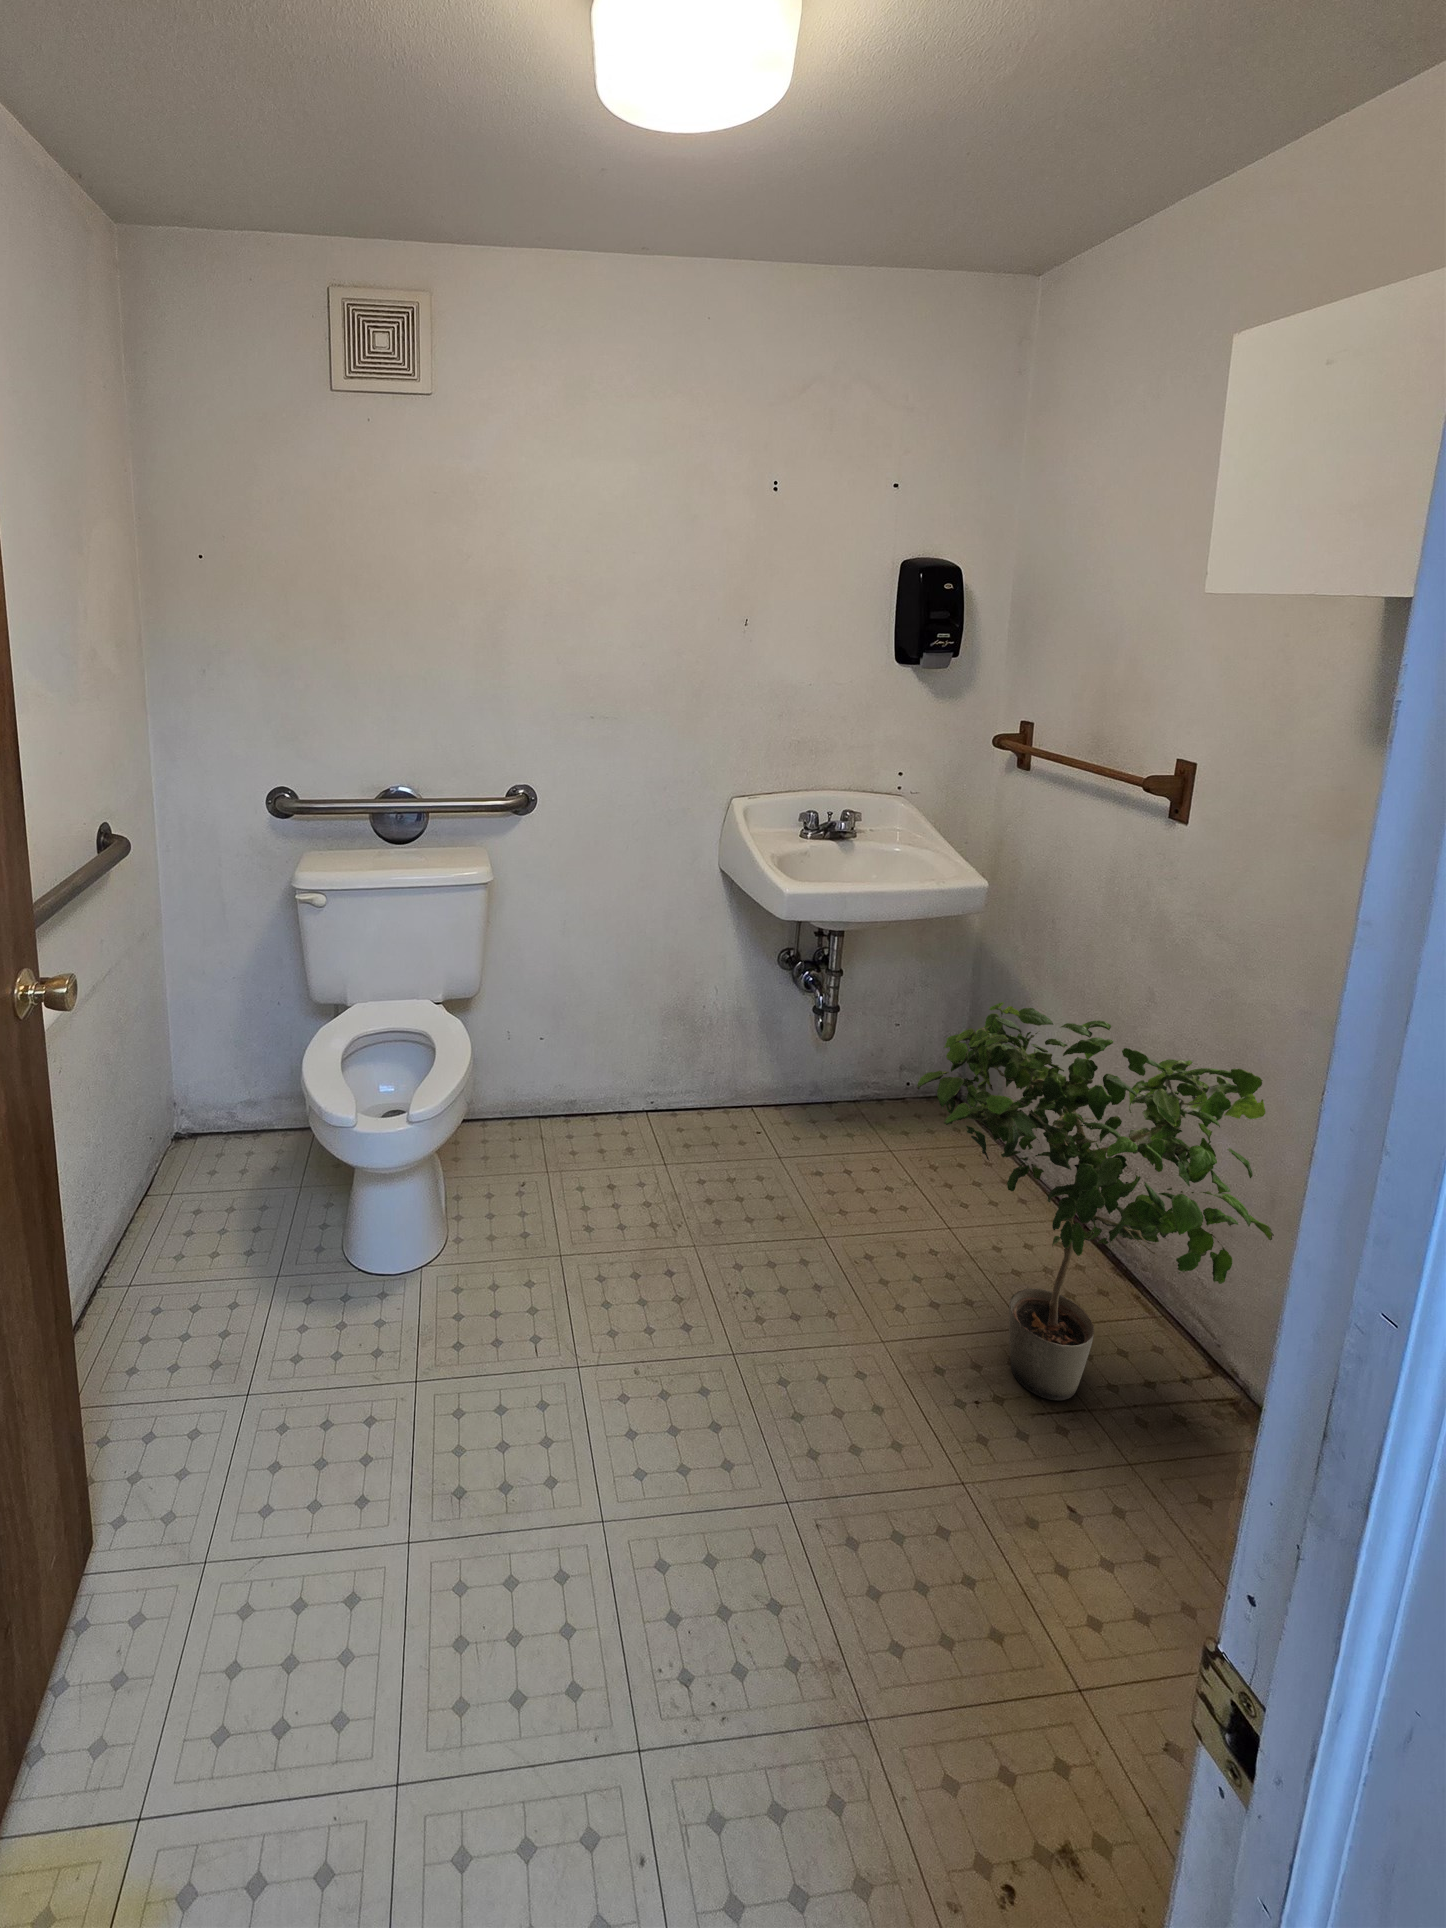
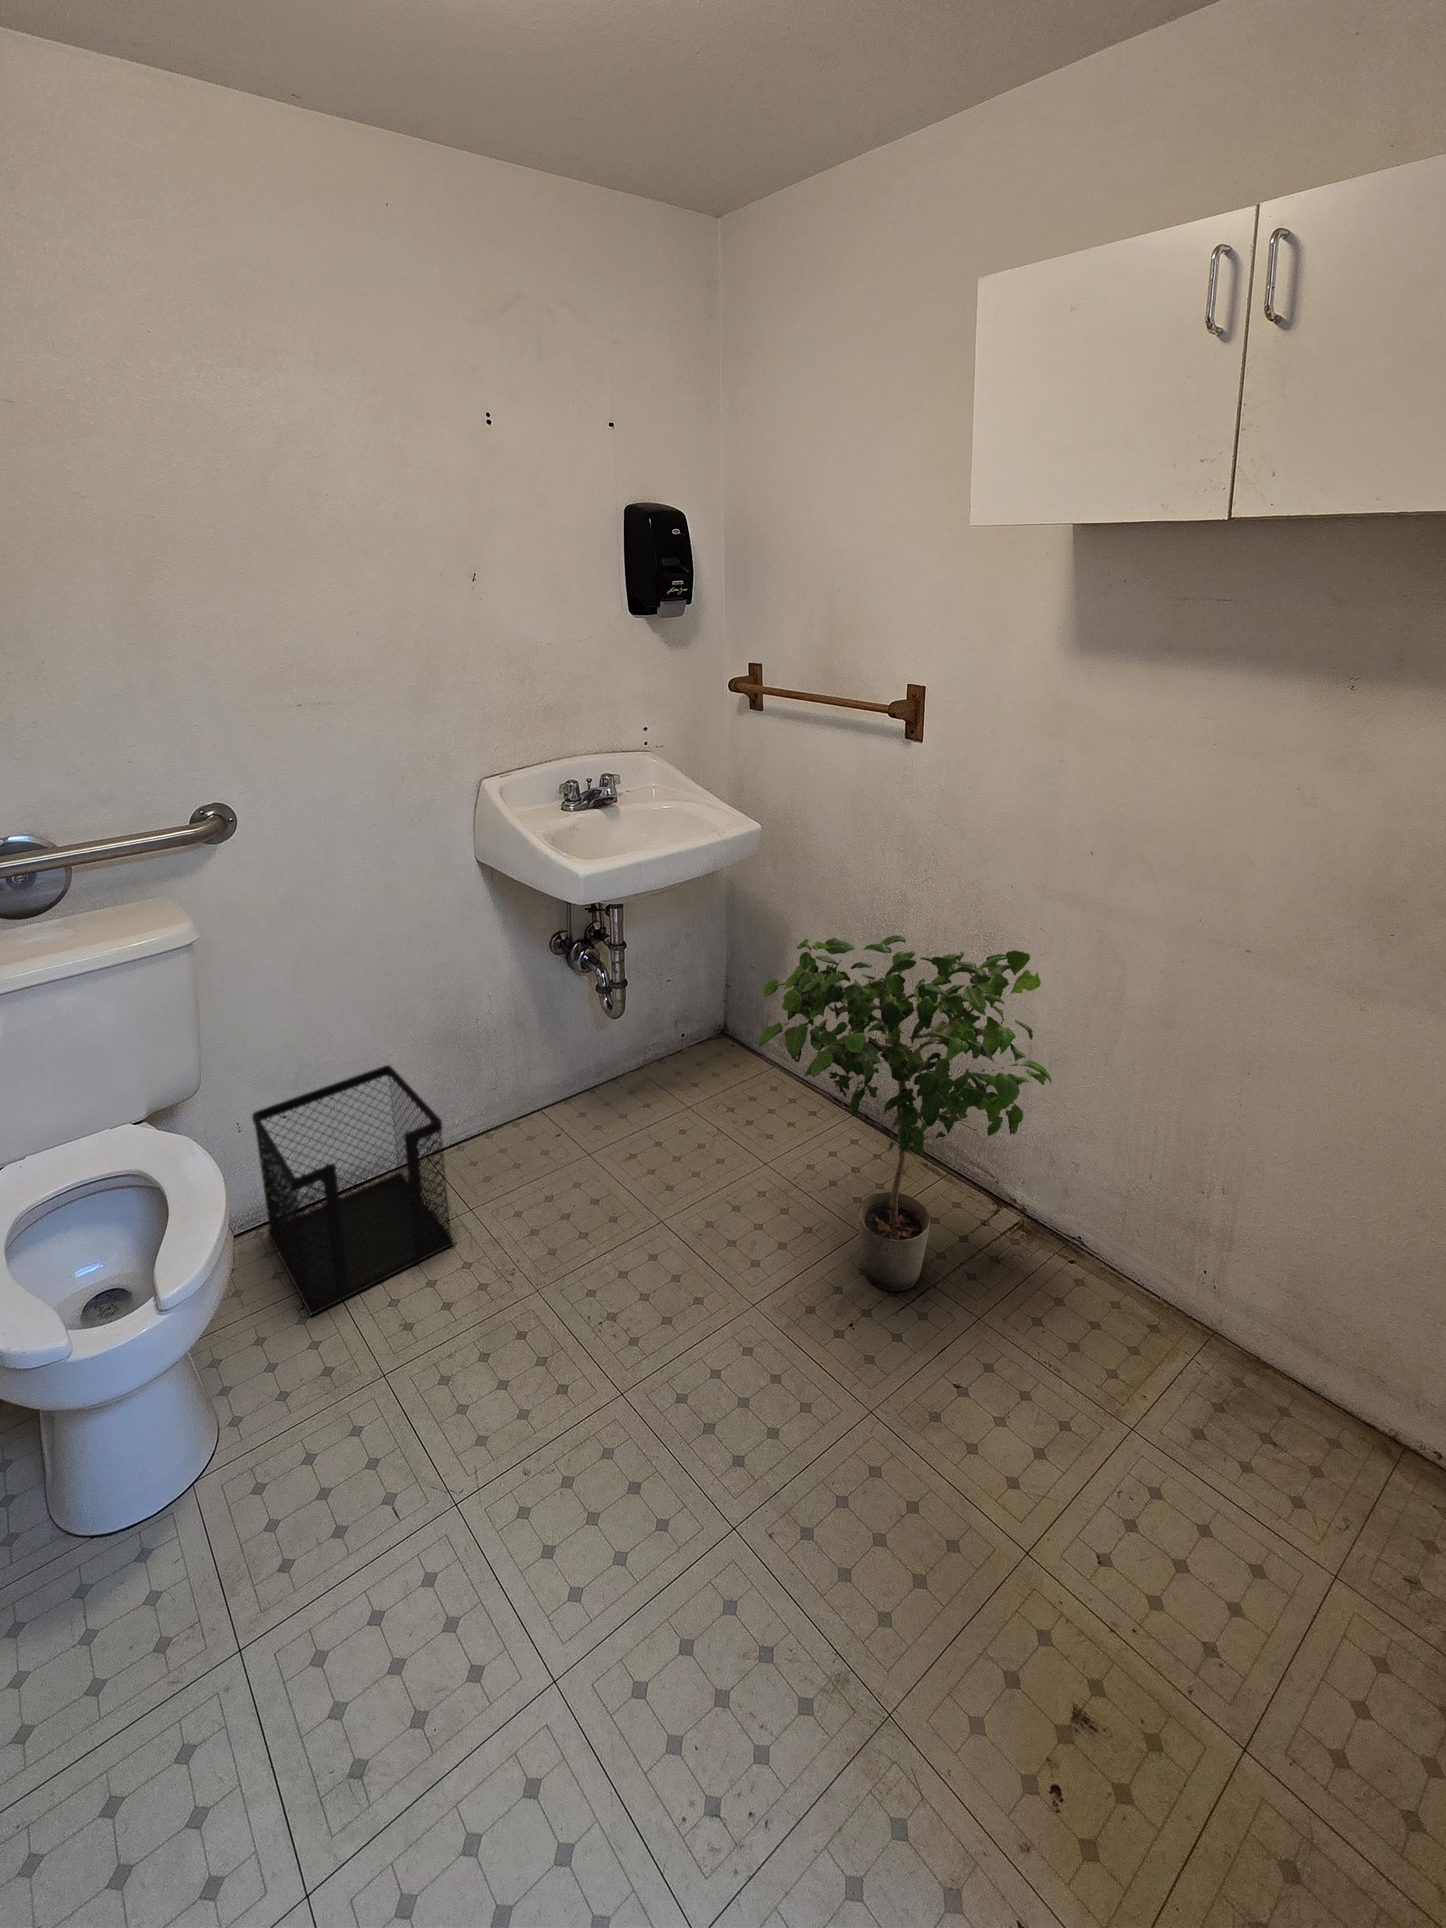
wastebasket: none [517,1023,645,1194] -> present [252,1065,453,1315]

